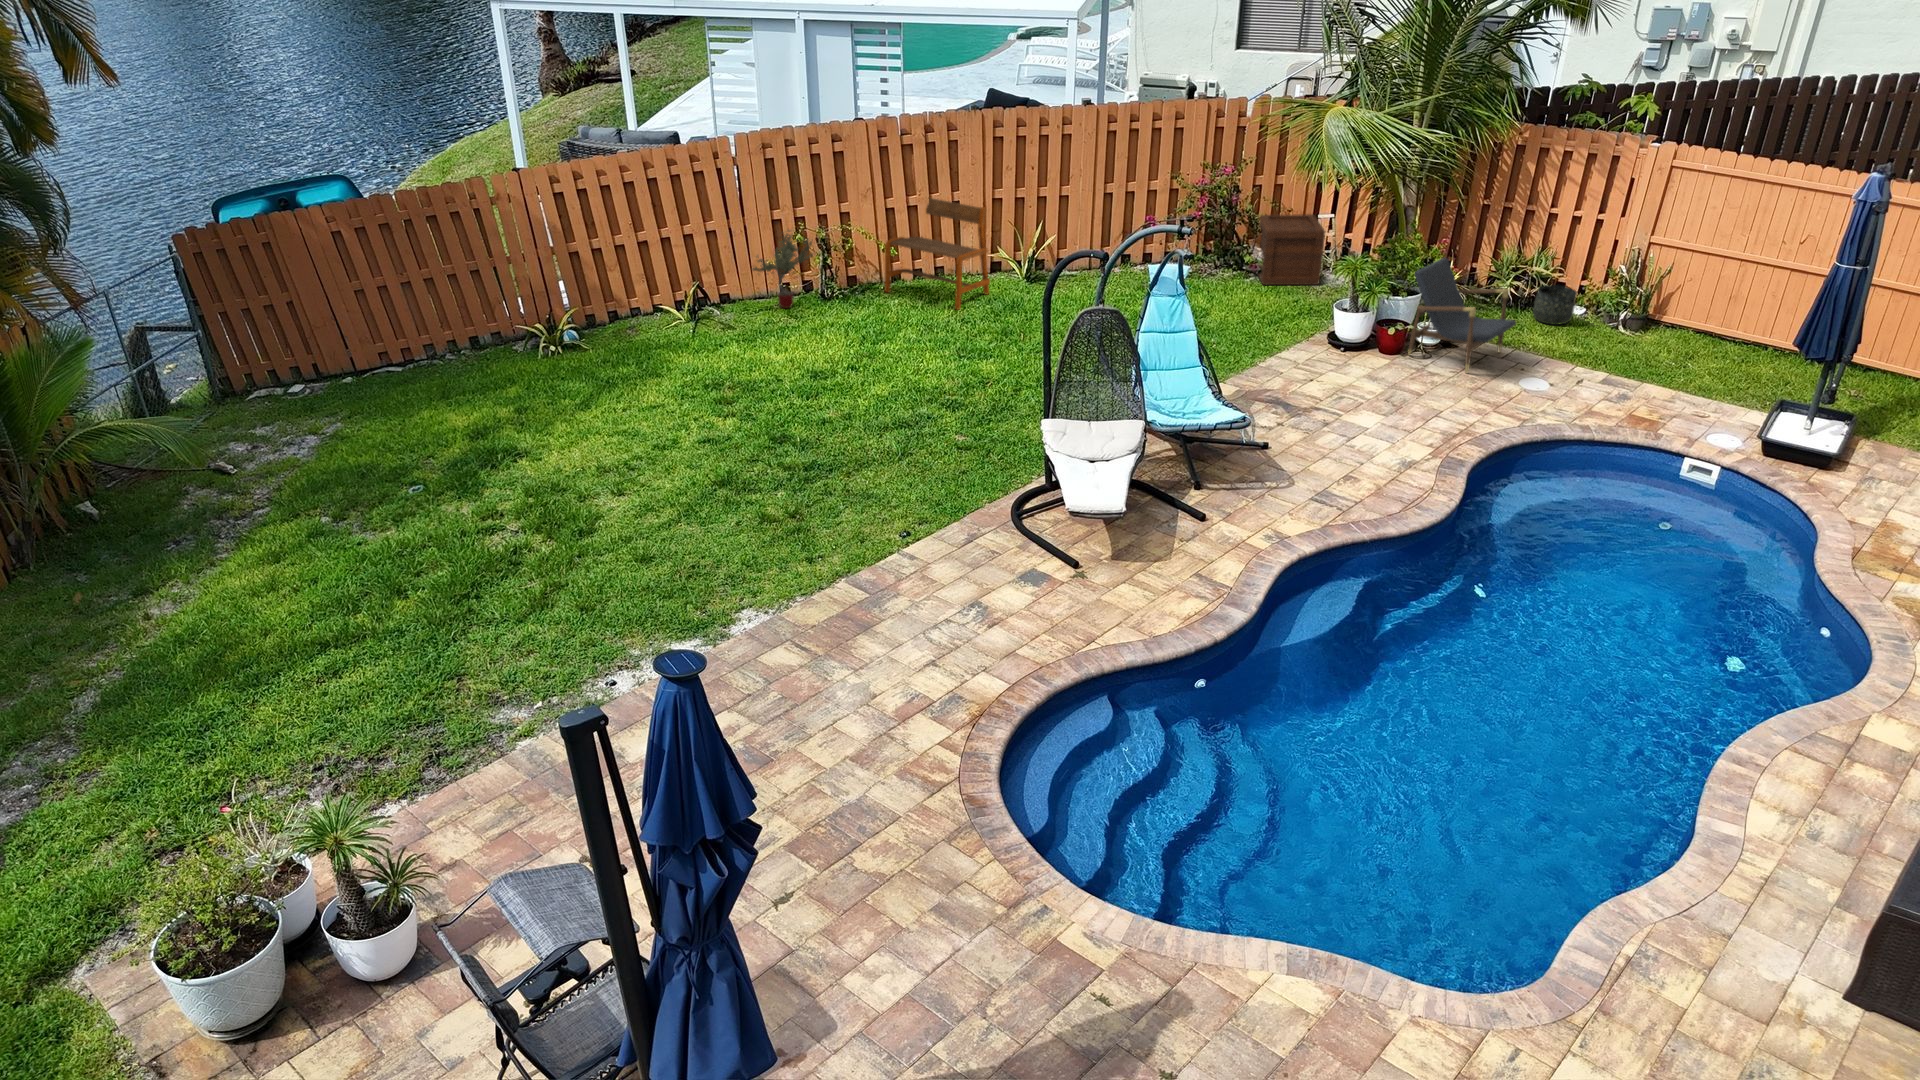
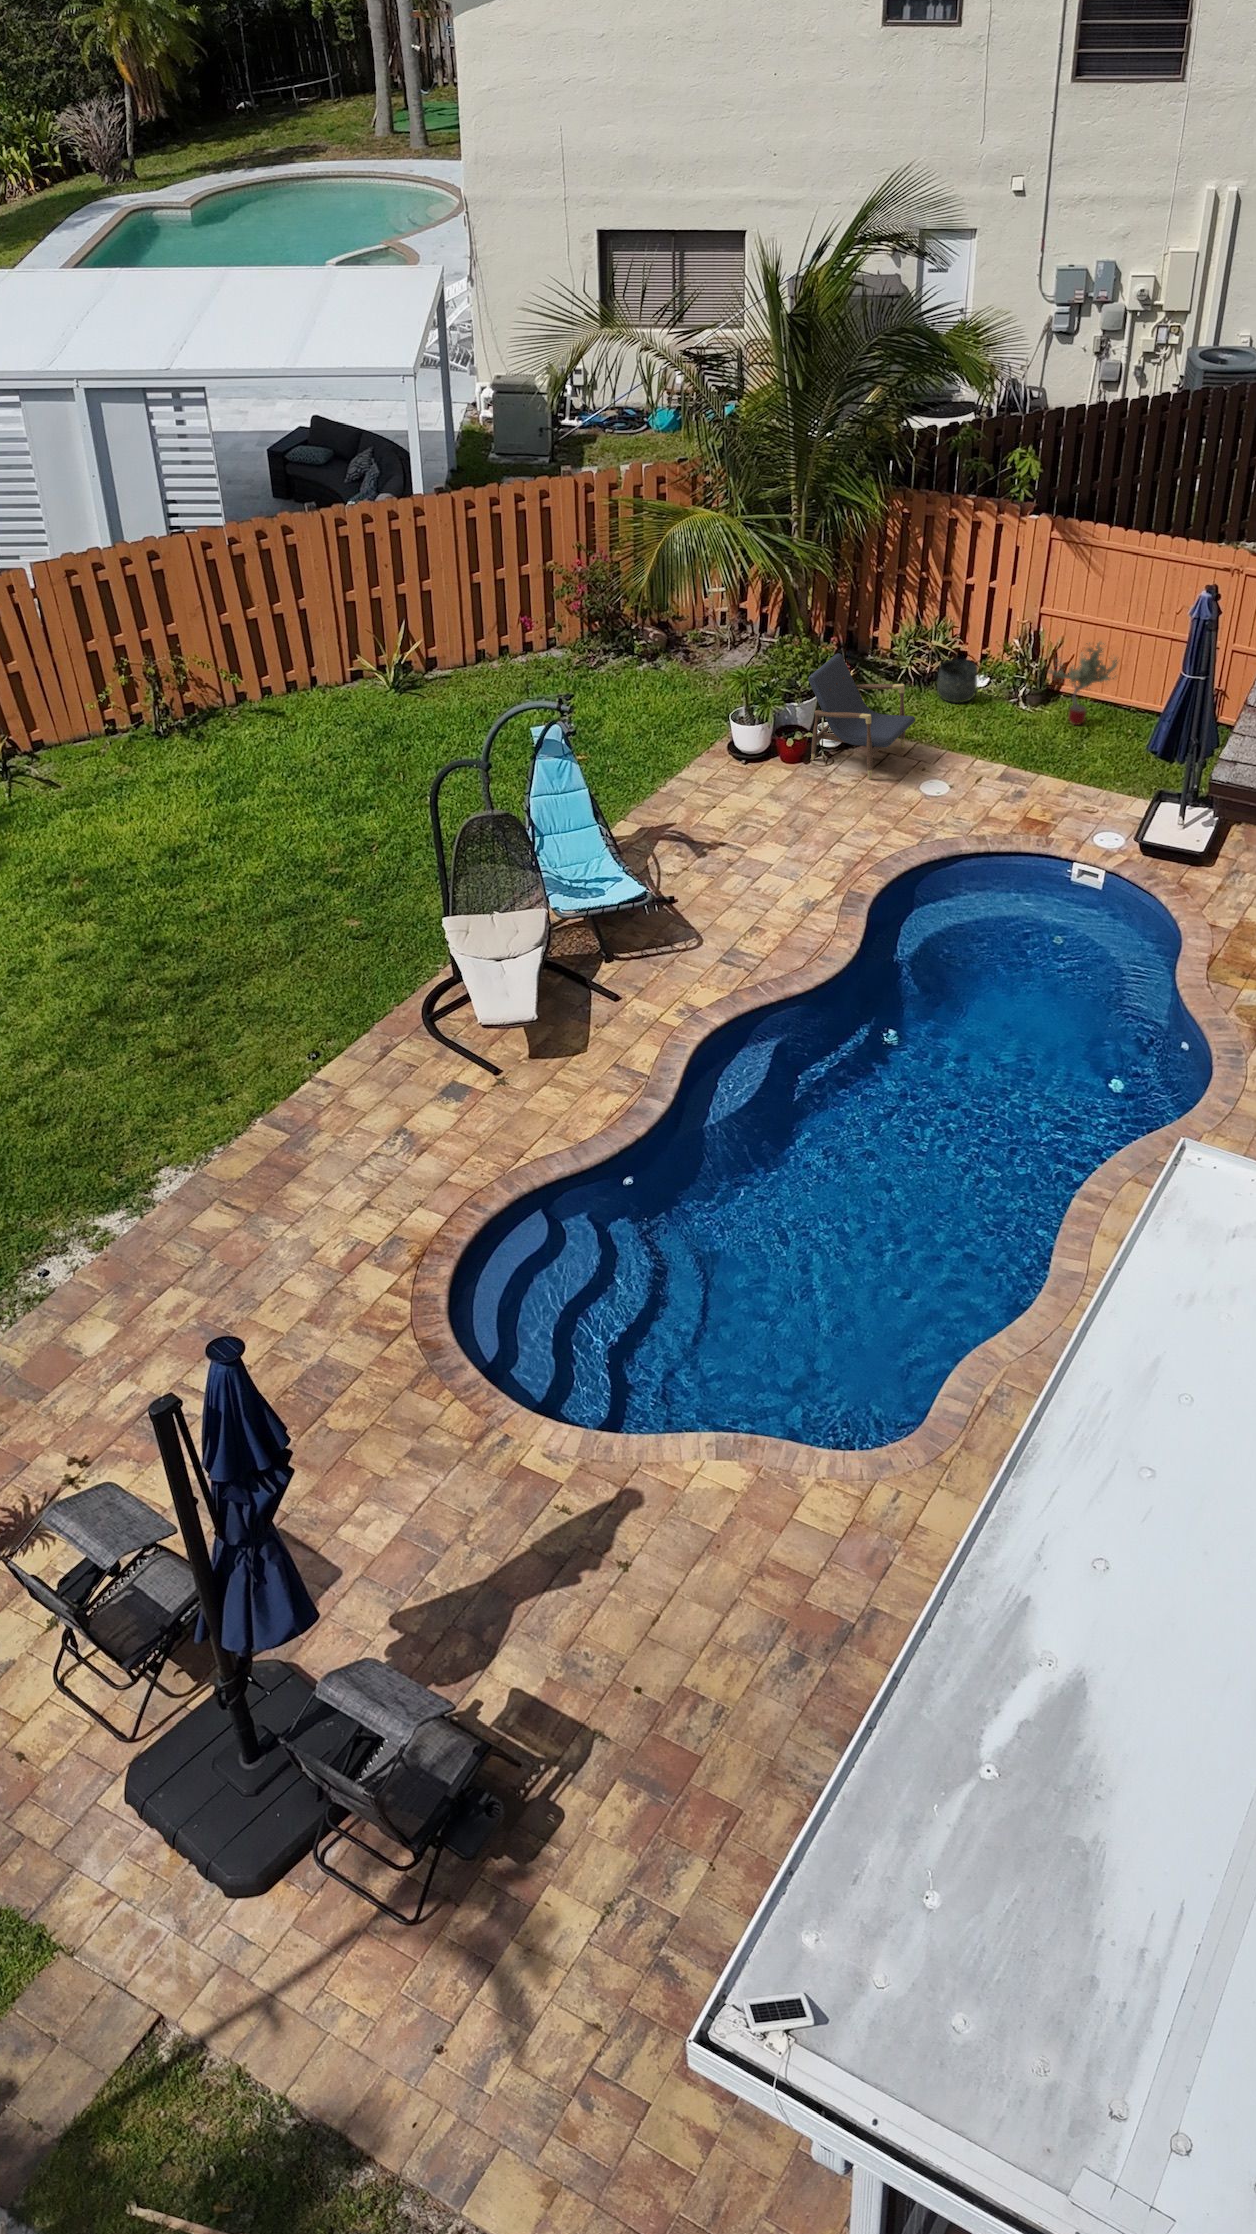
bench: present [884,198,990,310] -> none [225,604,353,739]
wooden crate: present [1258,214,1325,285] -> none [644,585,717,671]
potted tree: present [751,230,813,309] -> present [1048,642,1118,725]

